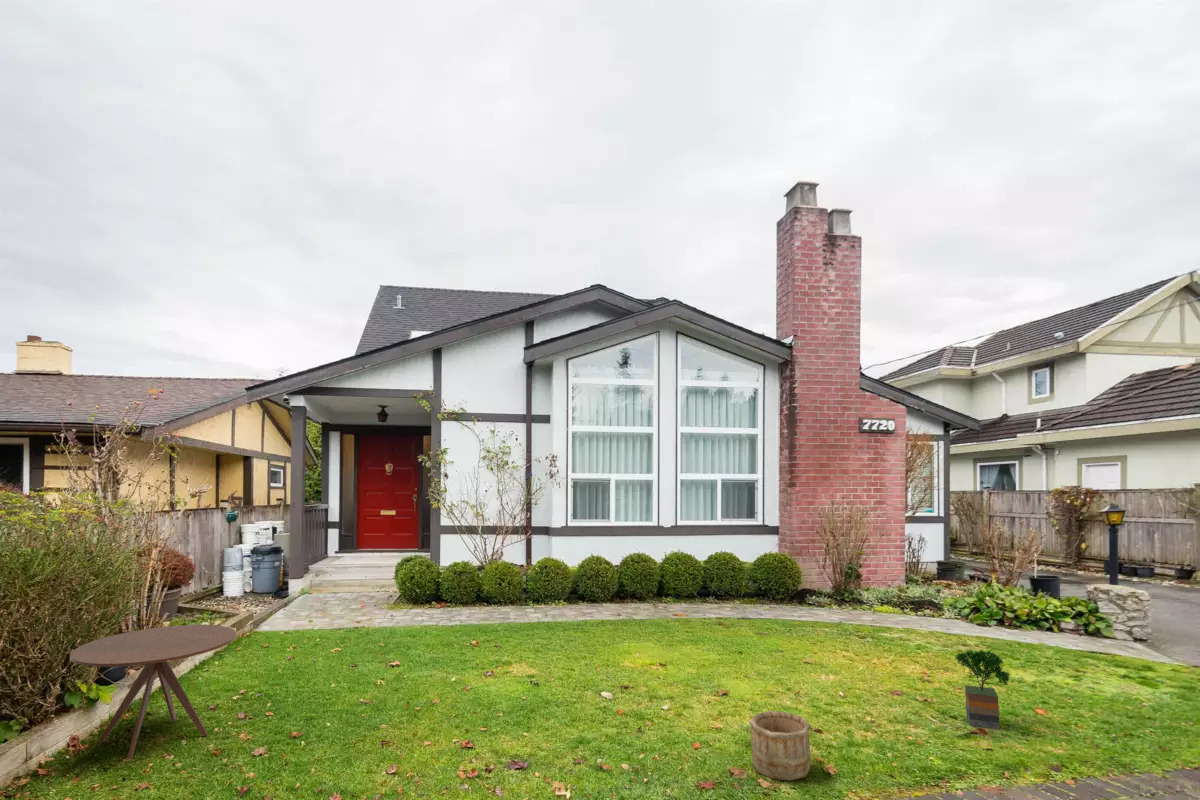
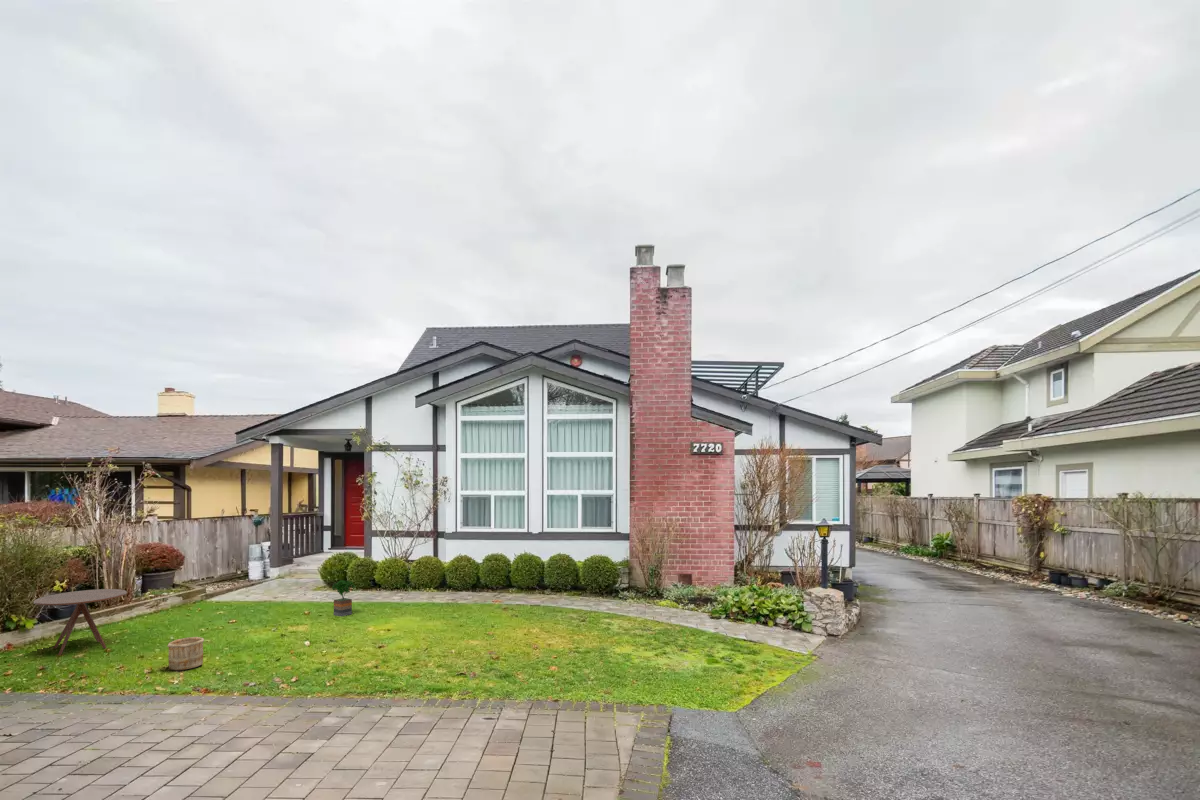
potted tree: present [955,650,1009,730] -> present [332,580,356,616]
wooden bucket: present [749,711,811,781] -> present [167,637,204,670]

